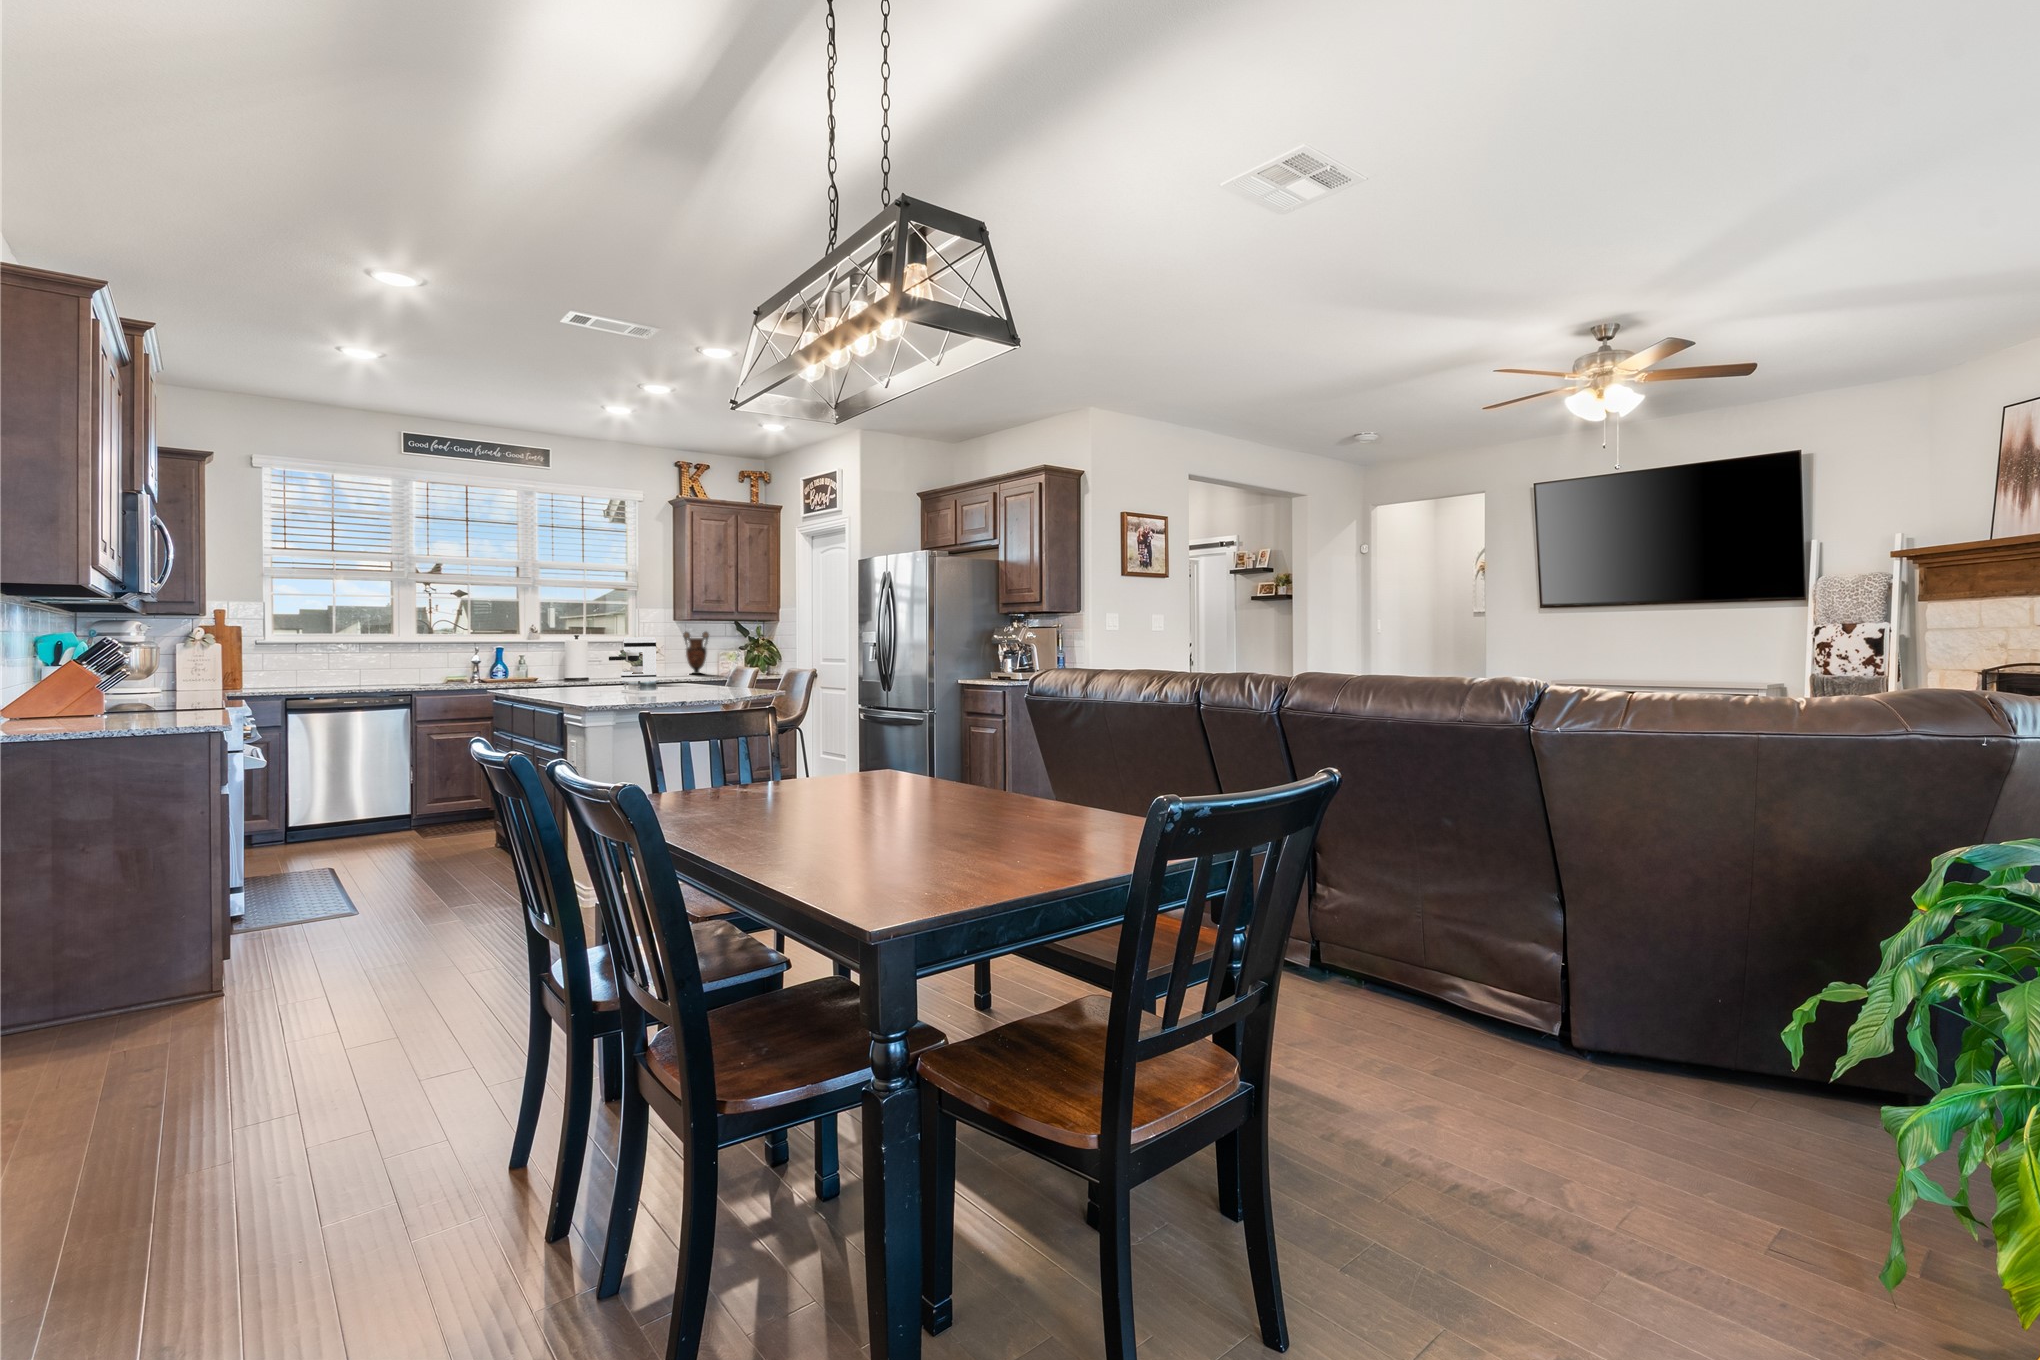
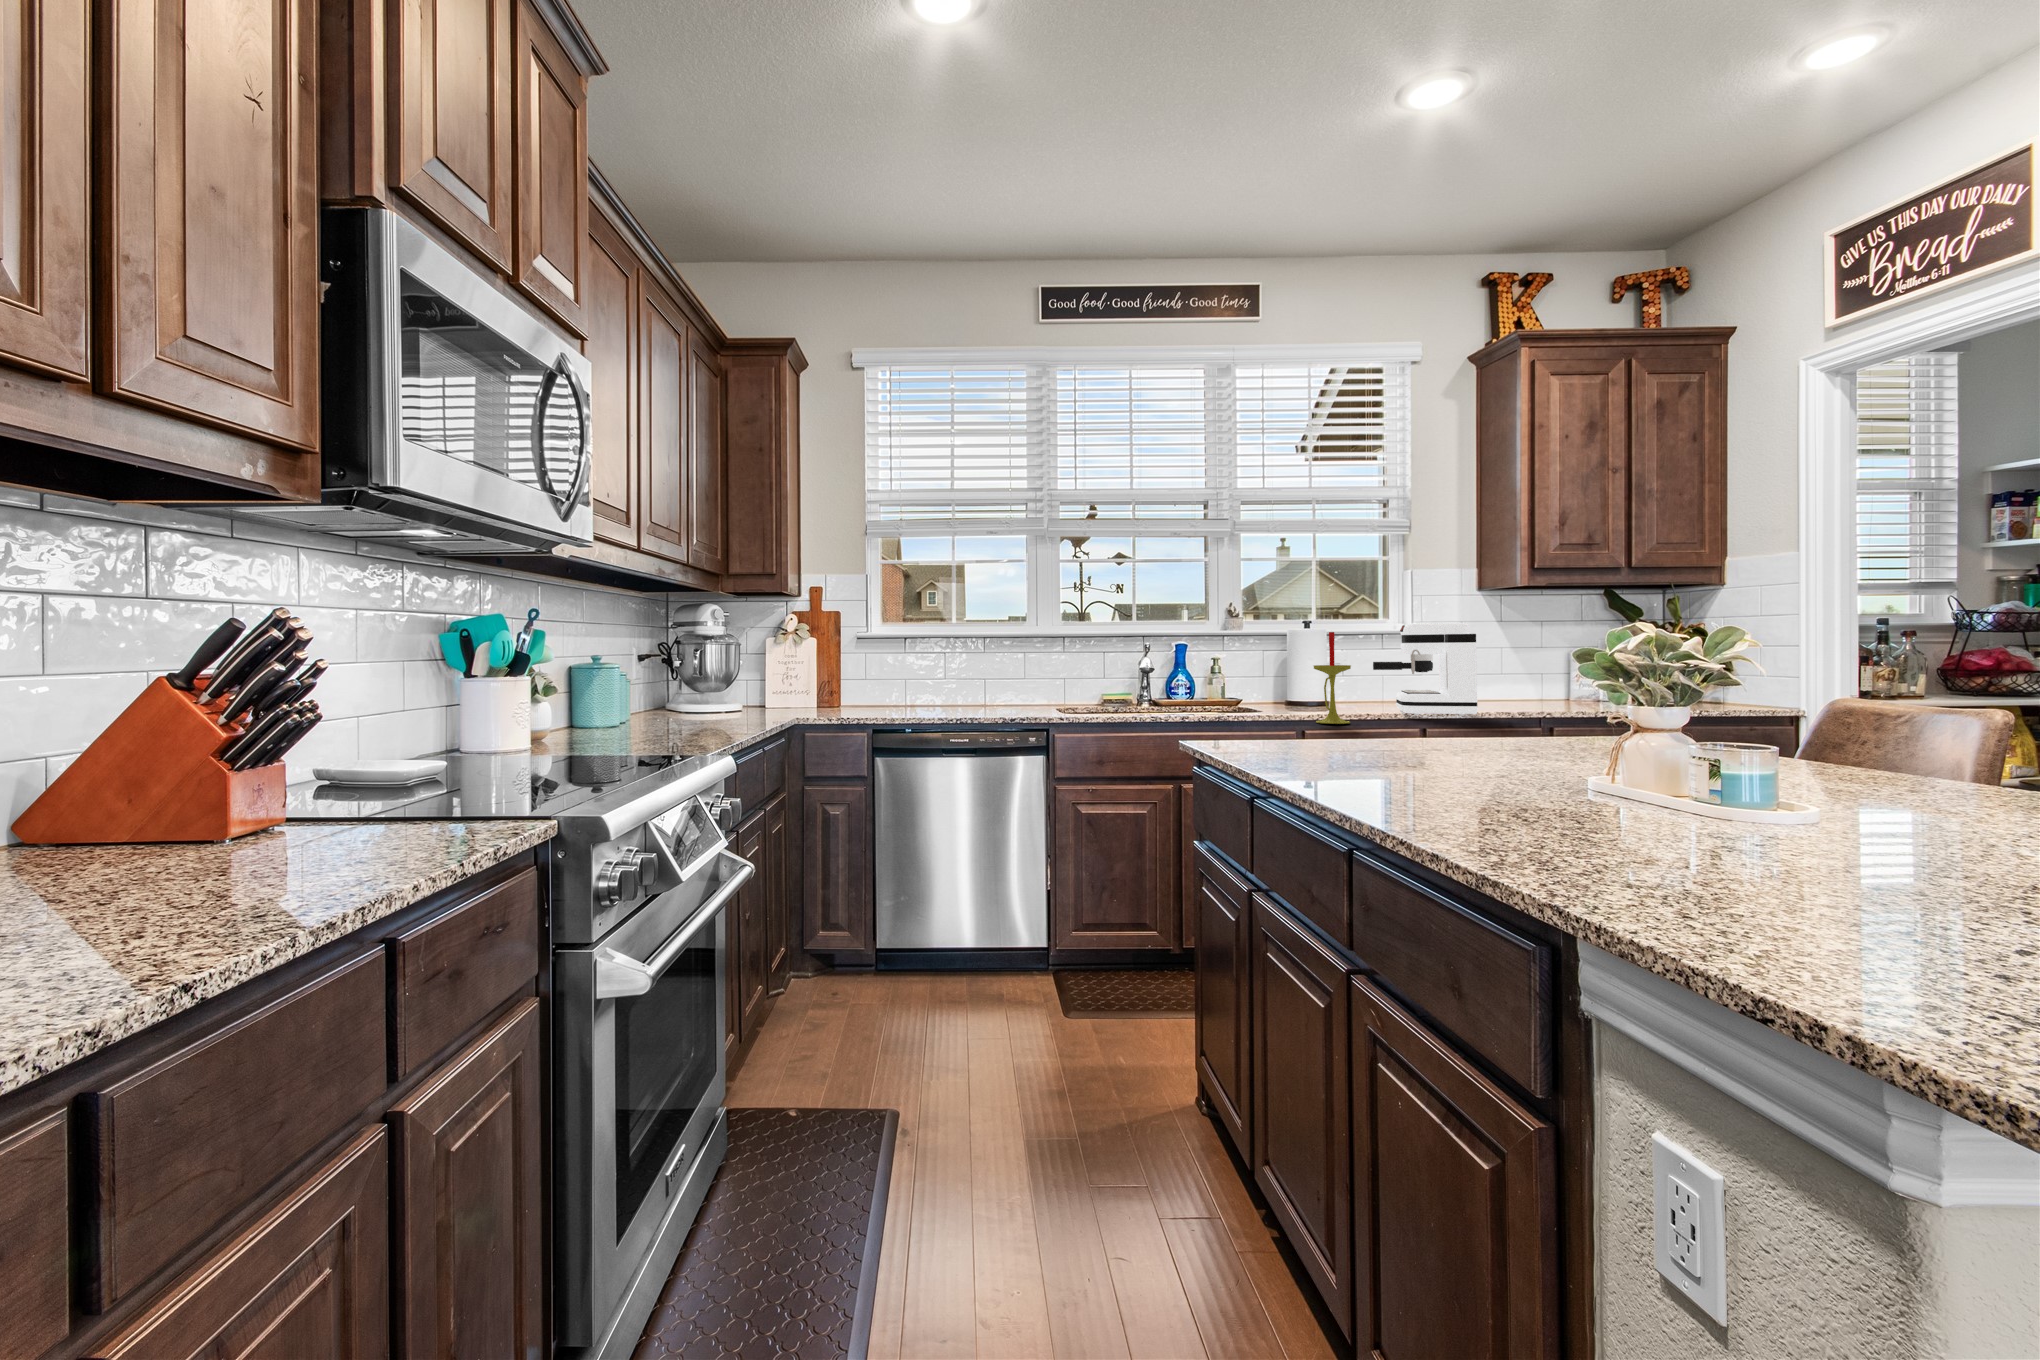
vase: present [683,632,709,674] -> none [1494,611,1551,697]
candle: none [571,640,591,686] -> present [1314,632,1351,724]

